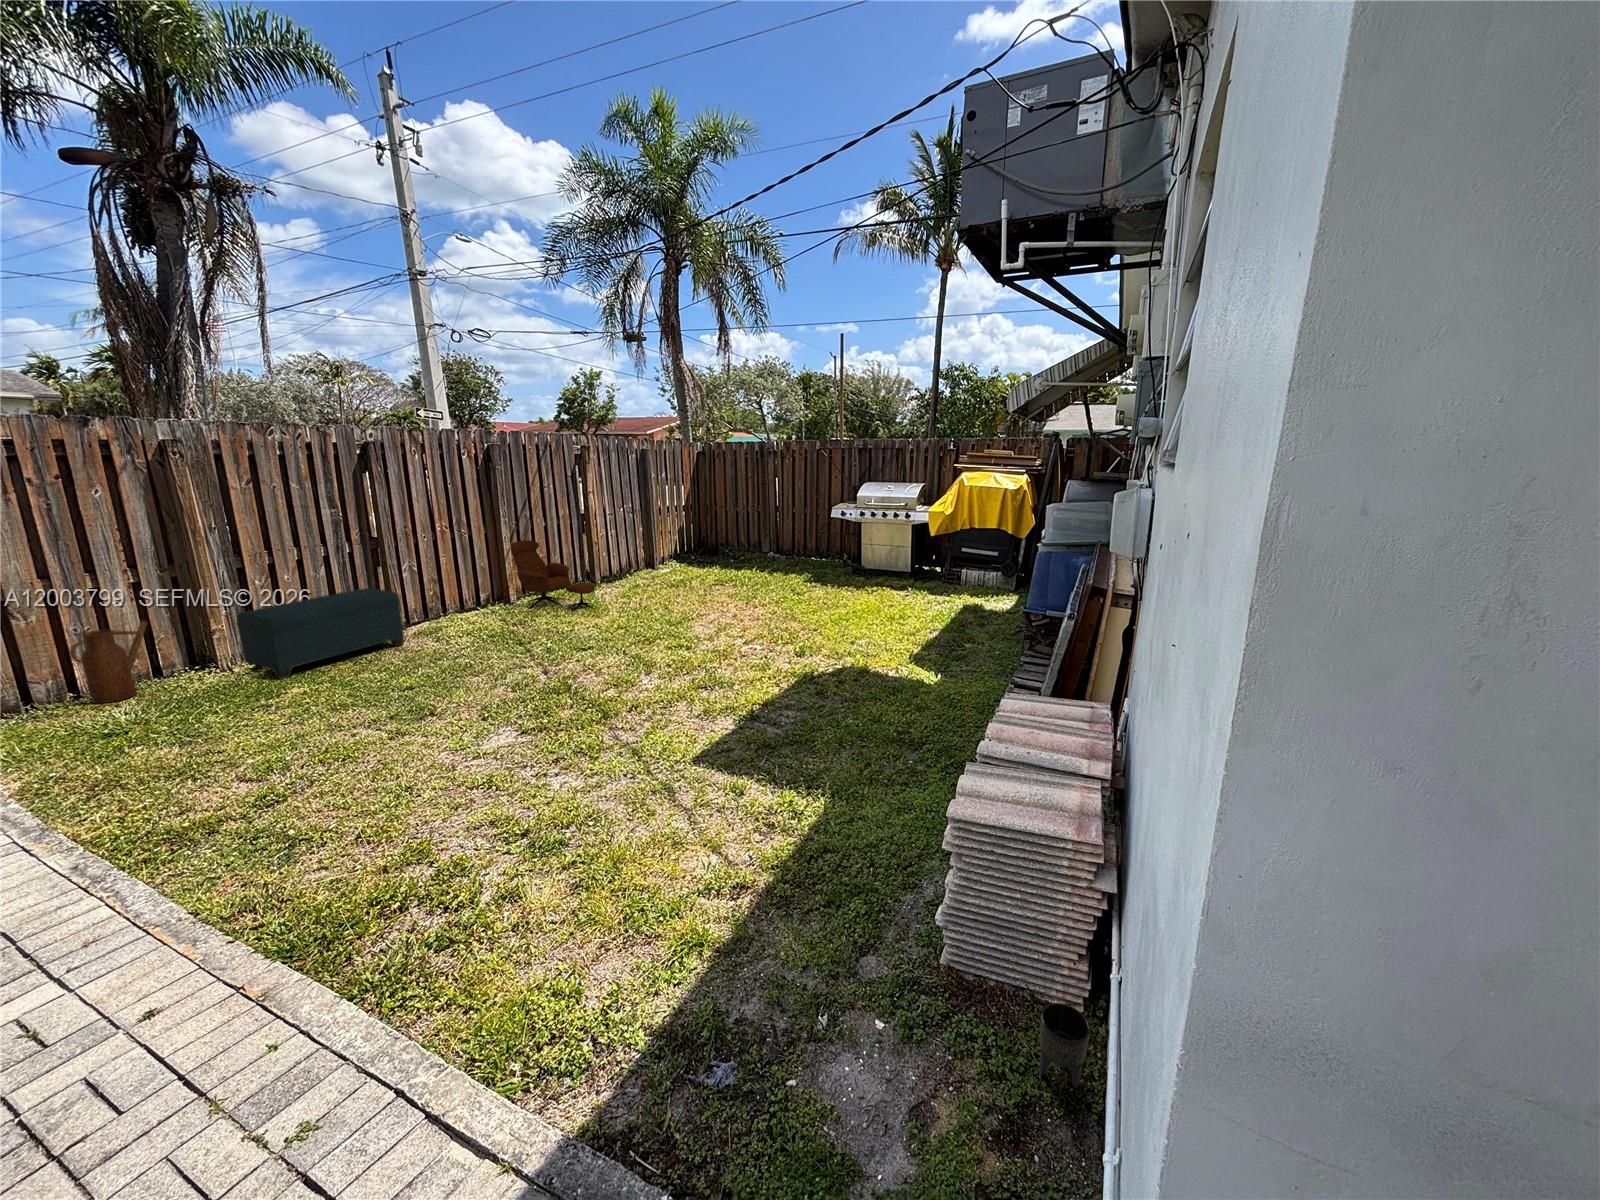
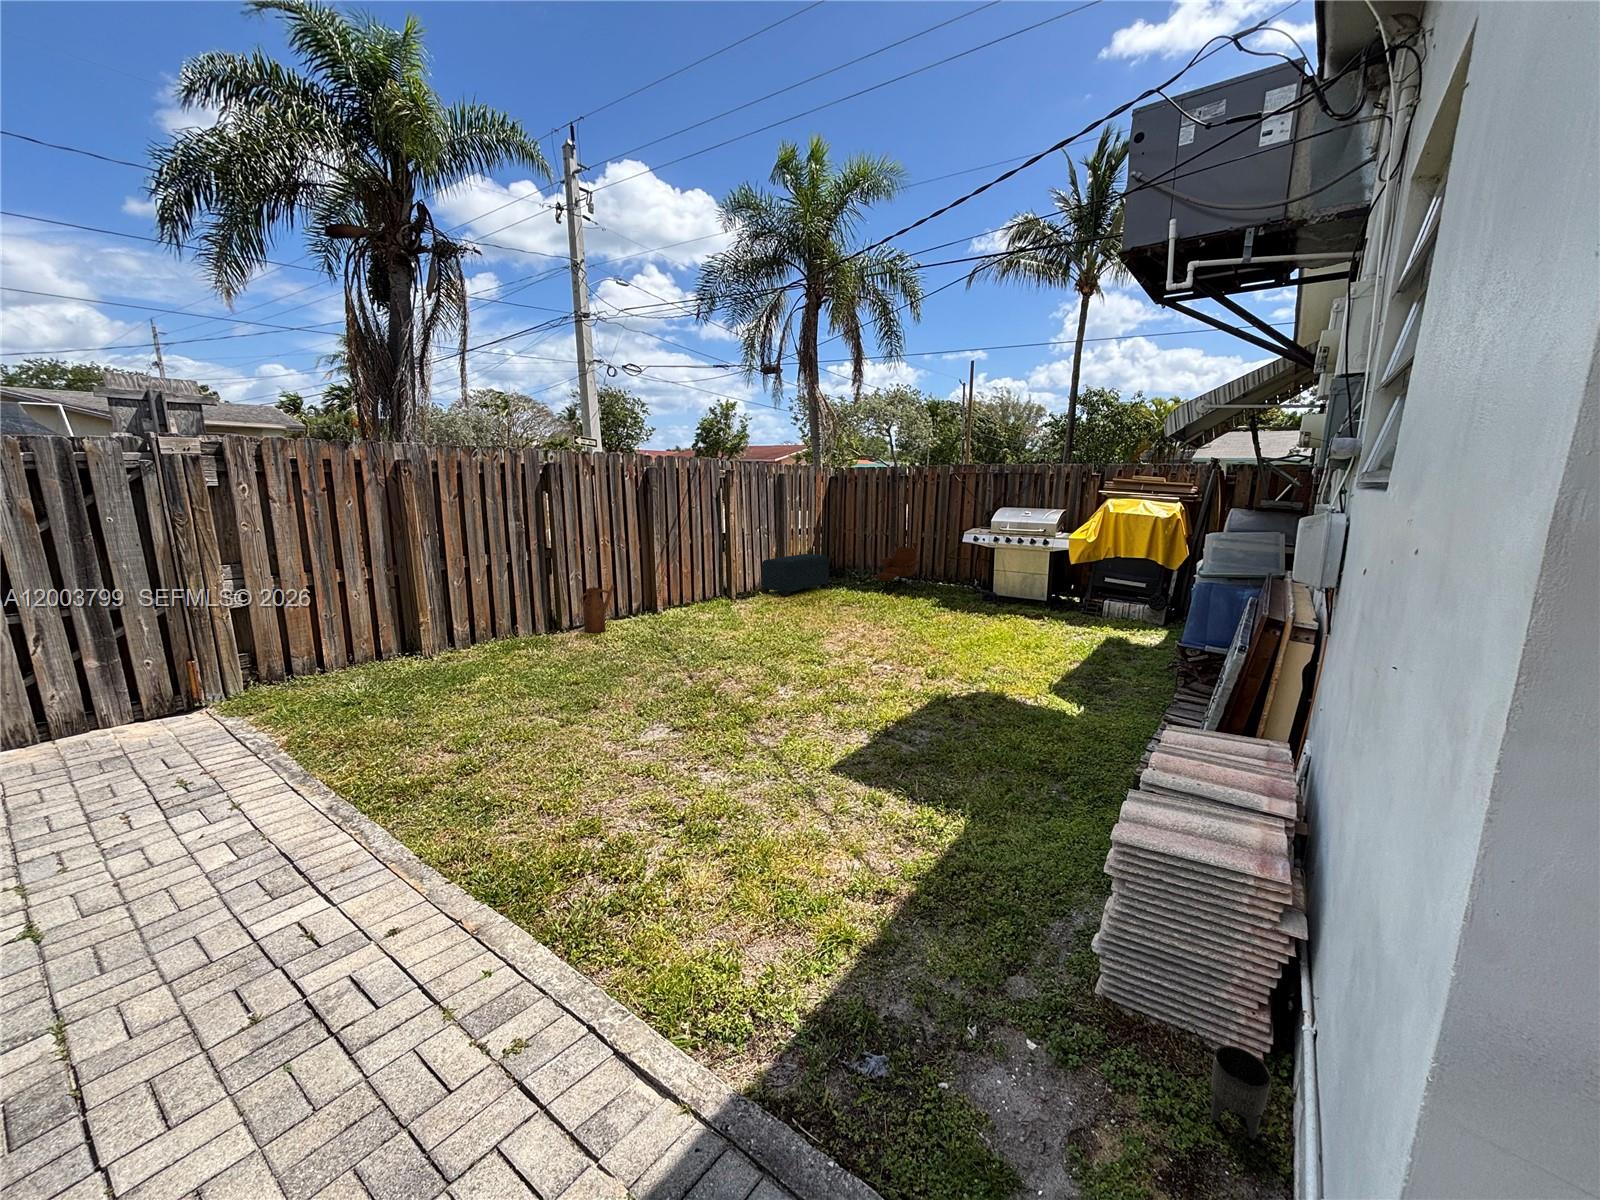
lounge chair: present [511,540,596,612] -> present [876,541,920,593]
bench: present [237,588,404,679] -> present [762,554,829,597]
watering can: present [70,621,148,703] -> present [580,585,614,633]

